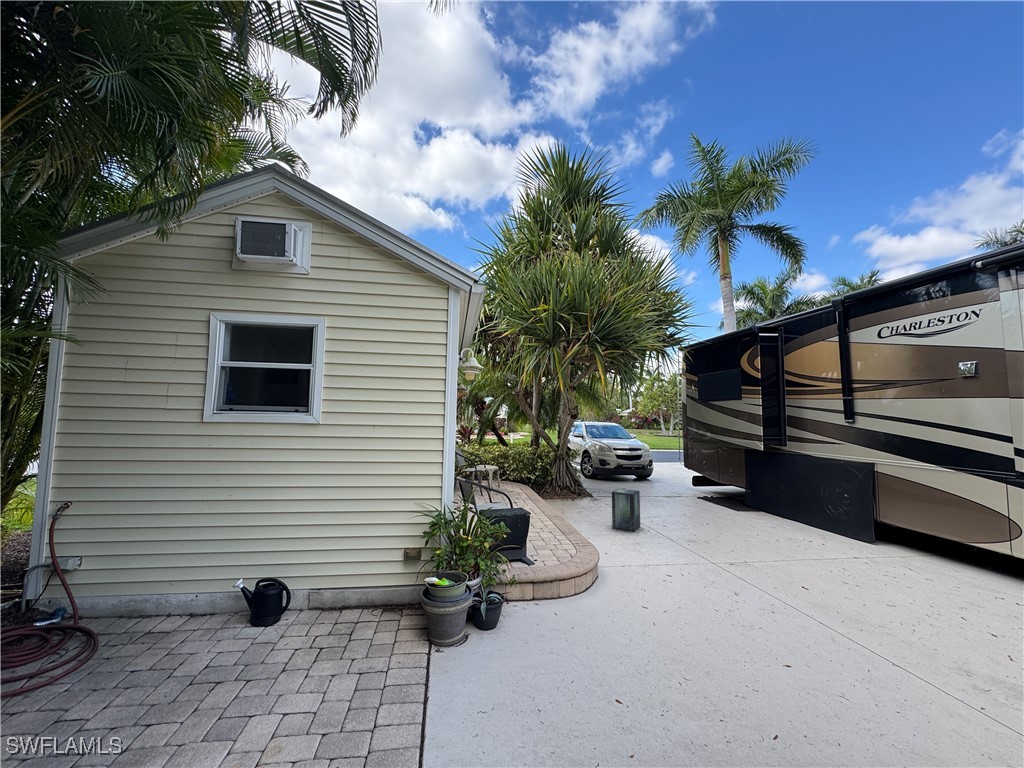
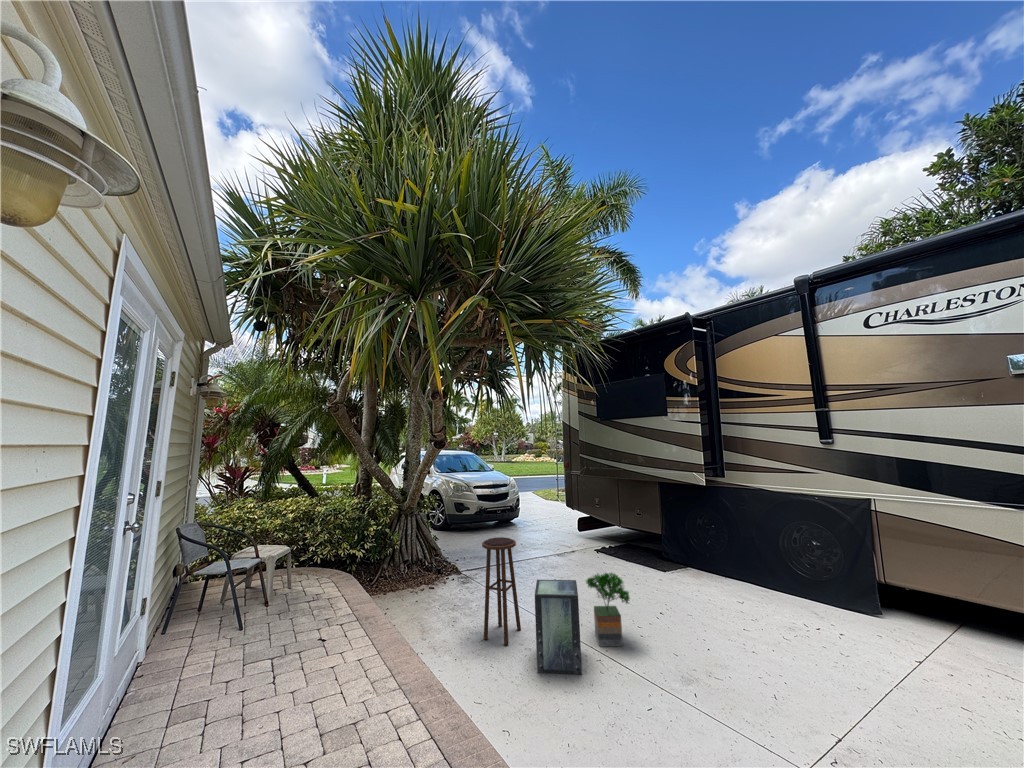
stool: none [592,468,614,521] -> present [482,537,521,646]
potted tree: none [648,491,674,529] -> present [586,573,630,646]

